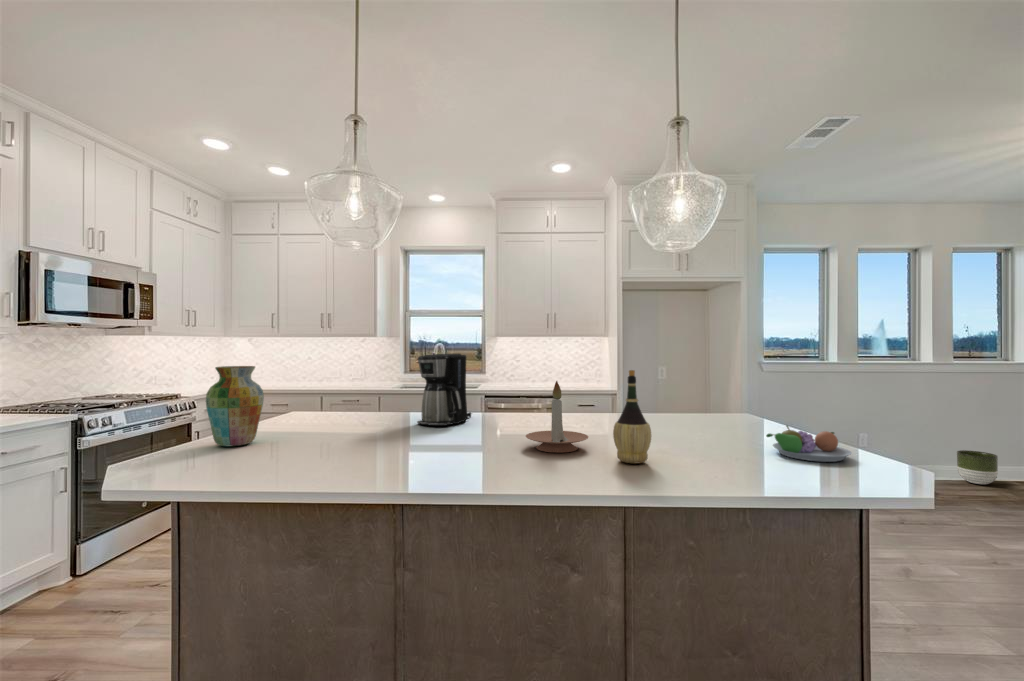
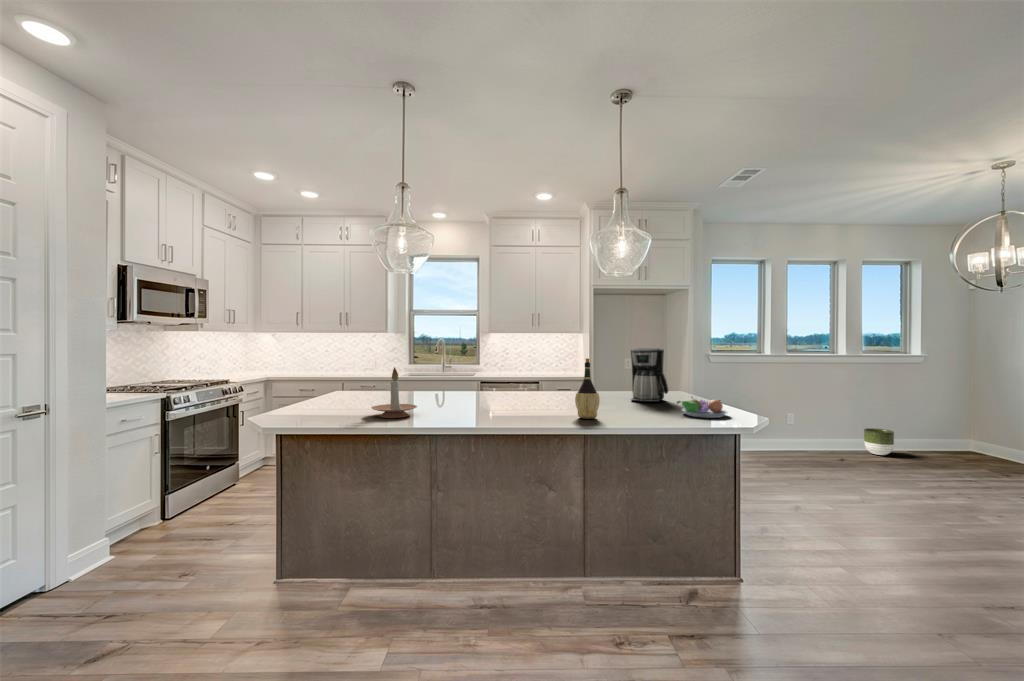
coffee maker: present [417,354,472,426] -> present [631,348,668,402]
vase: present [206,366,264,447] -> none [294,355,332,411]
candle holder: present [526,381,588,452] -> present [371,367,417,418]

